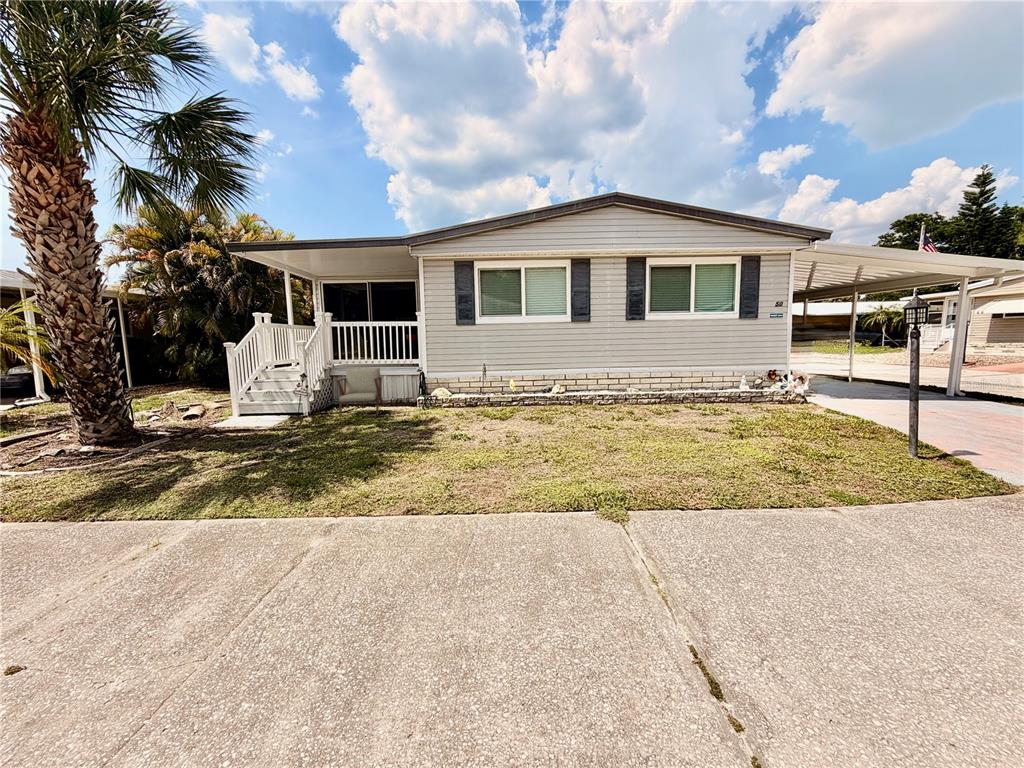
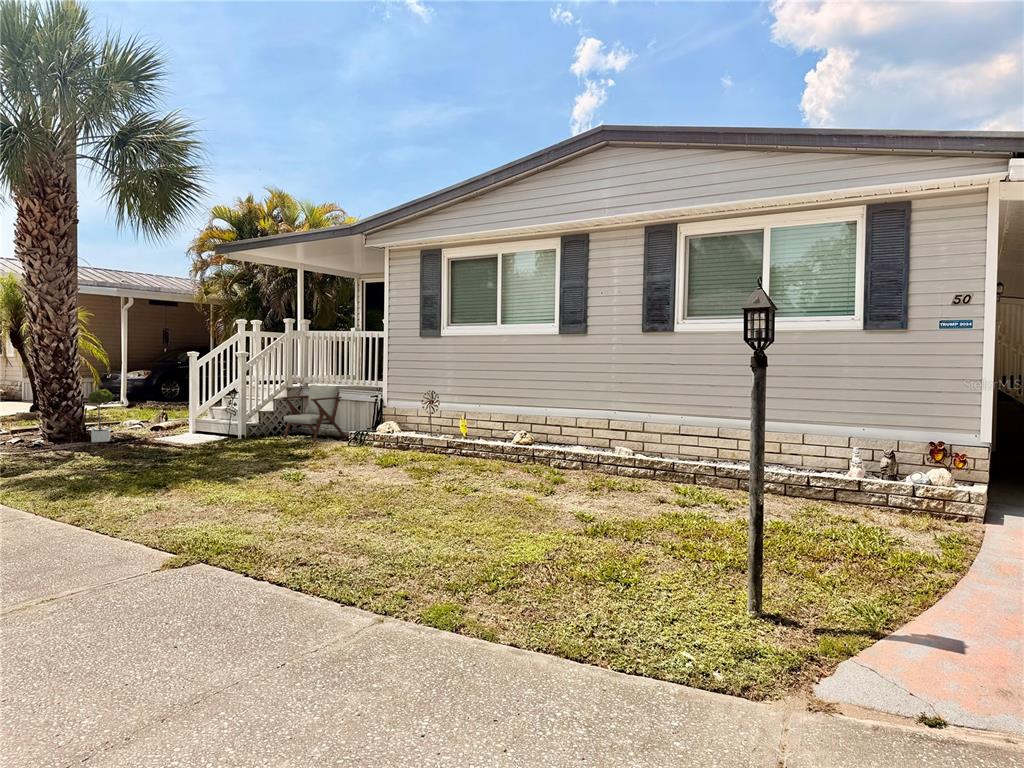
potted tree: none [124,384,156,444] -> present [87,389,114,442]

